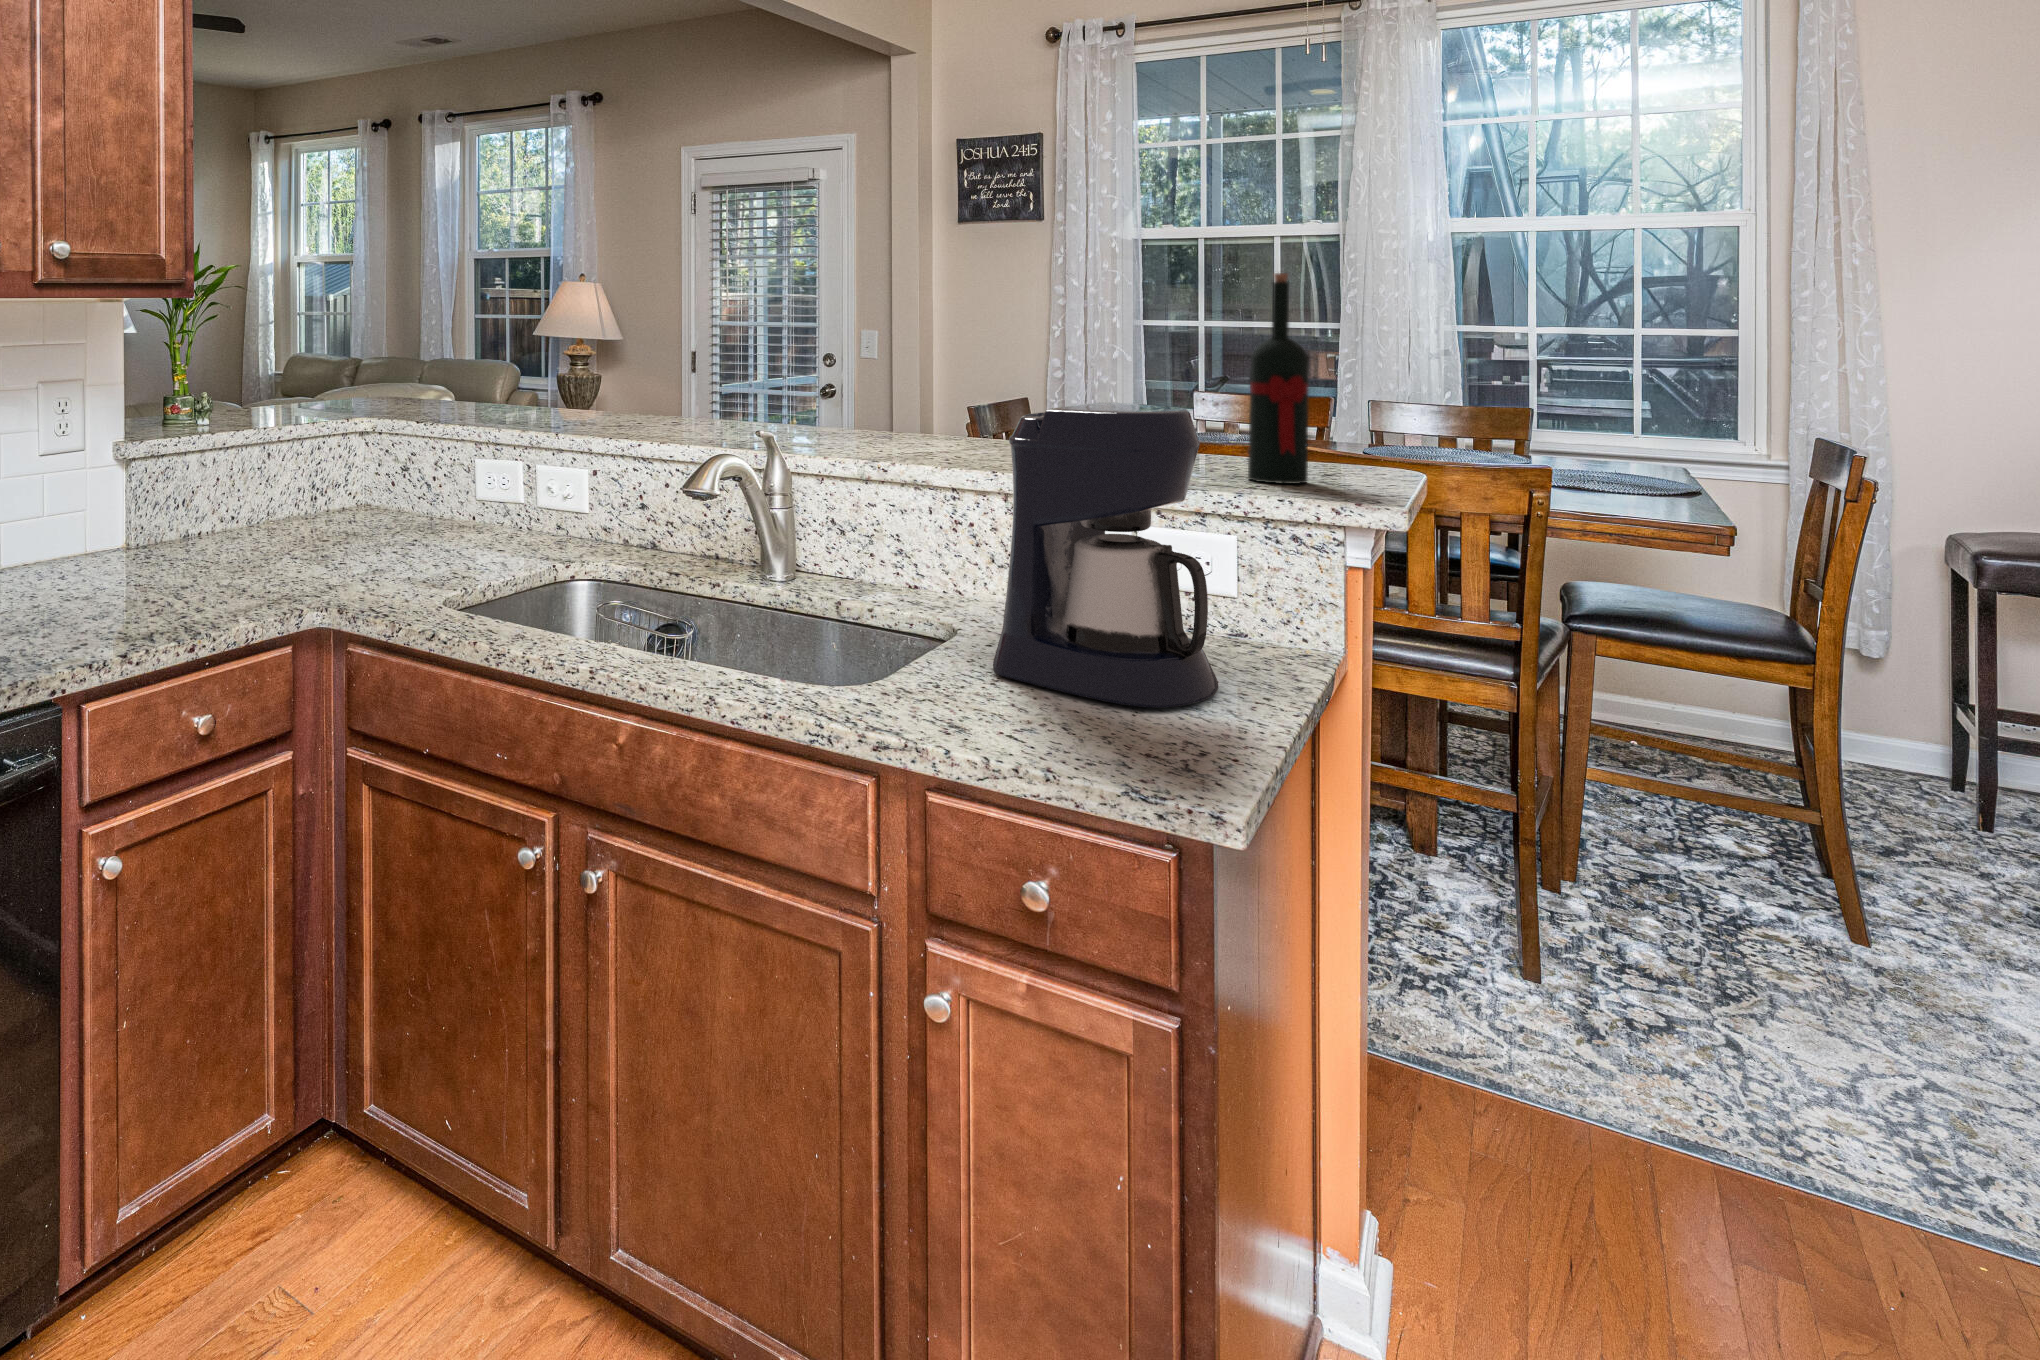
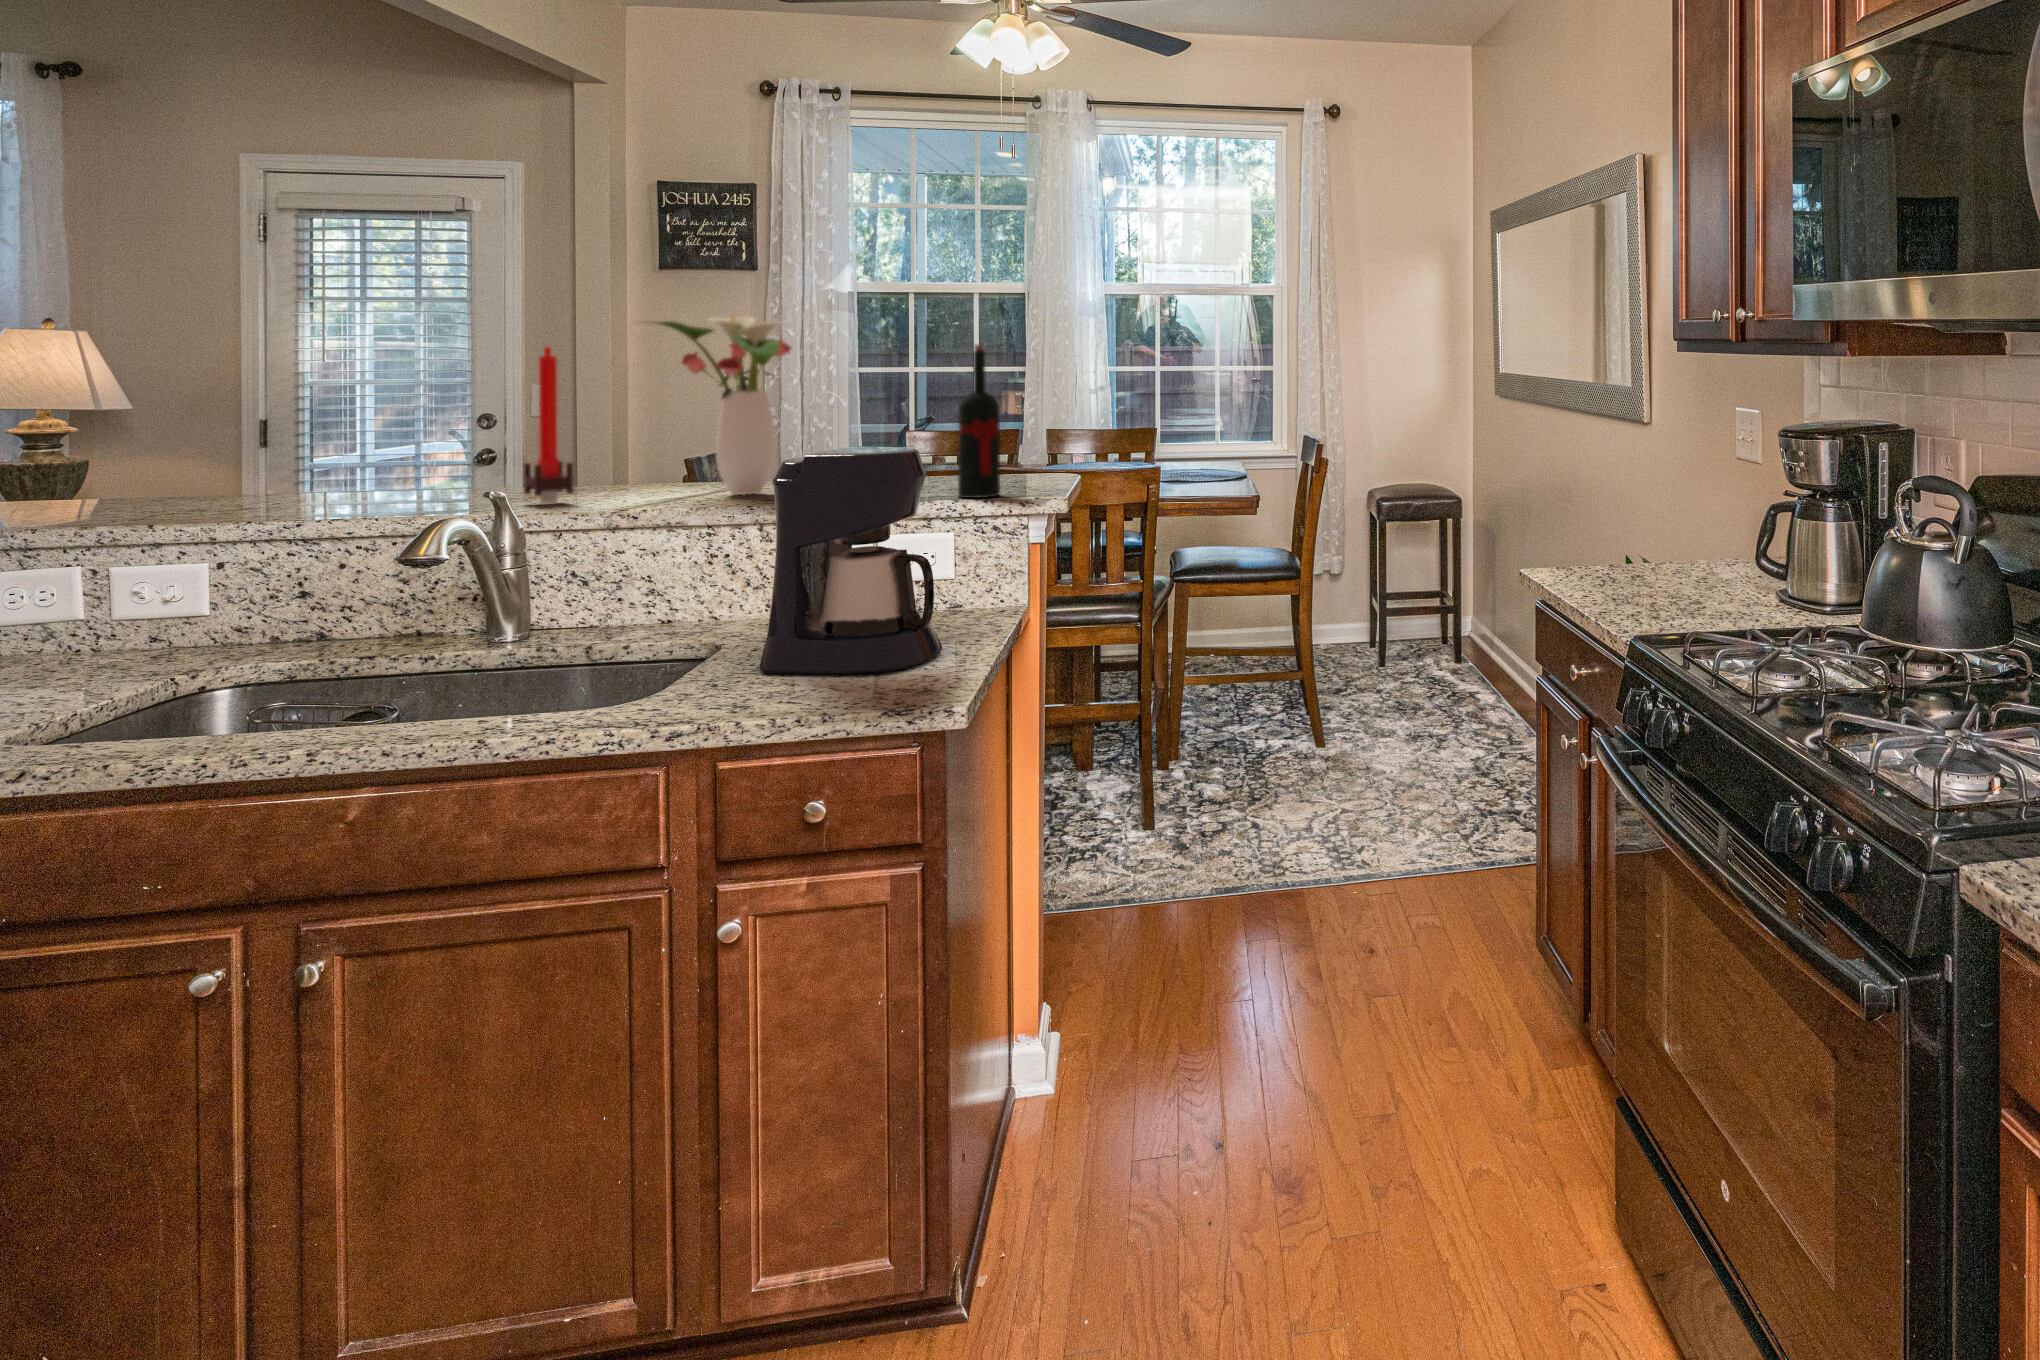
flower arrangement: none [887,248,1051,453] -> present [636,316,791,495]
candle: none [800,286,839,446] -> present [524,347,574,503]

